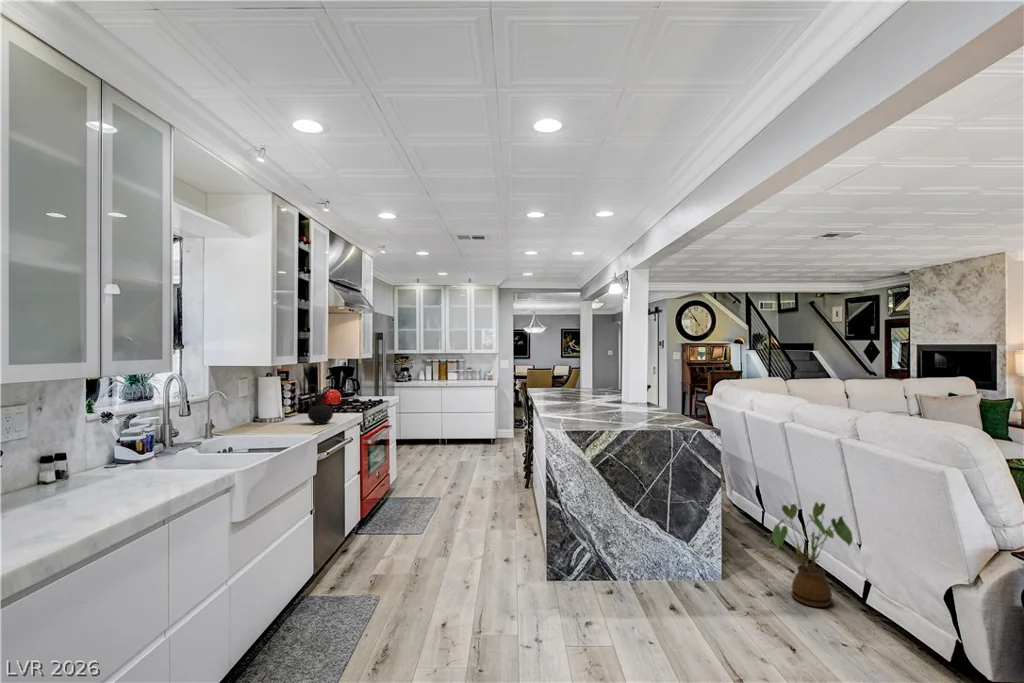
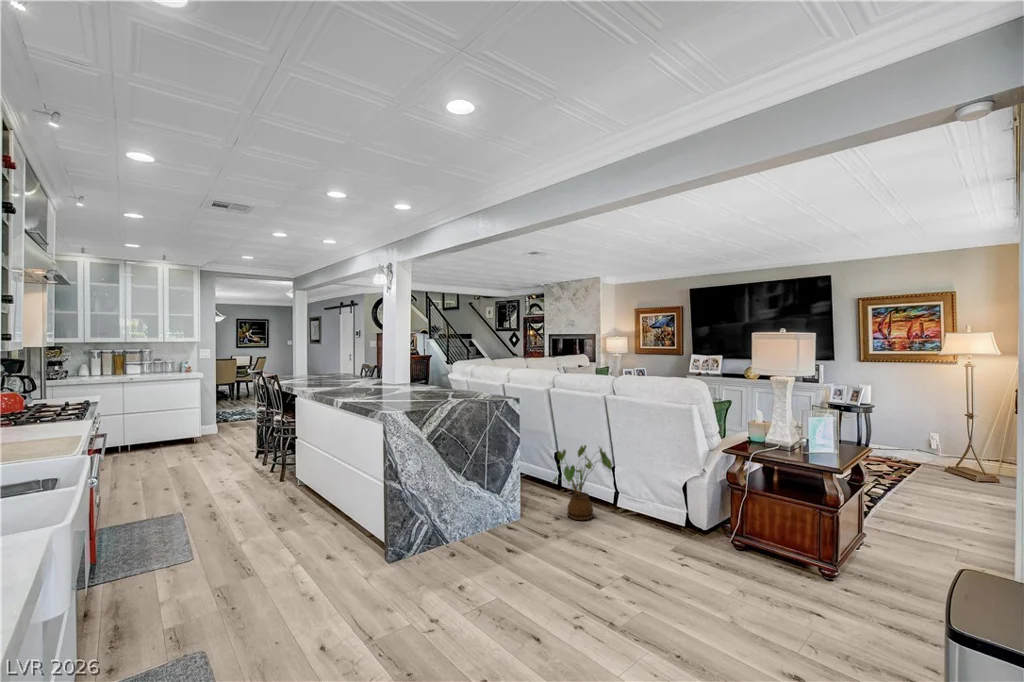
ceramic jug: present [308,384,333,424] -> none [21,382,70,441]

